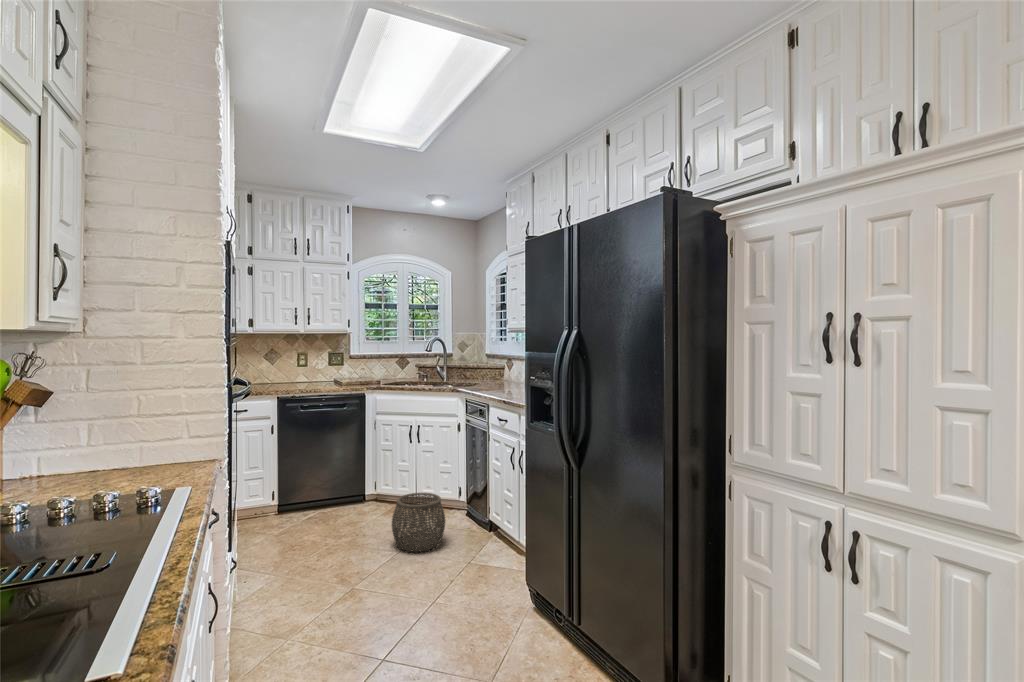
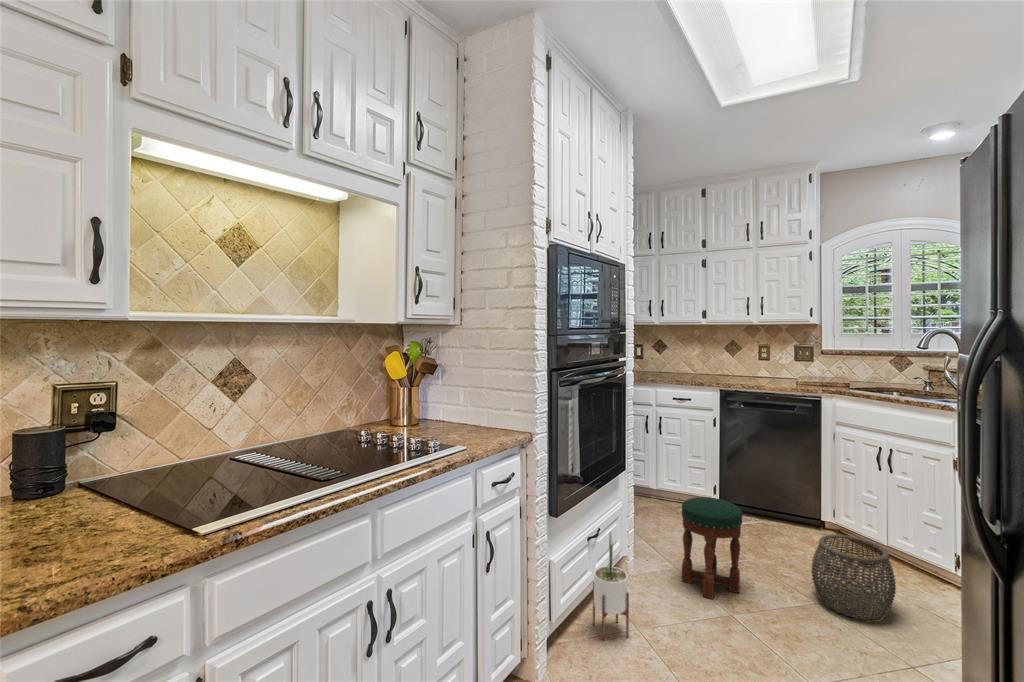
stool: none [293,492,349,585] -> present [682,497,742,599]
potted plant: none [242,535,287,664] -> present [593,532,629,640]

